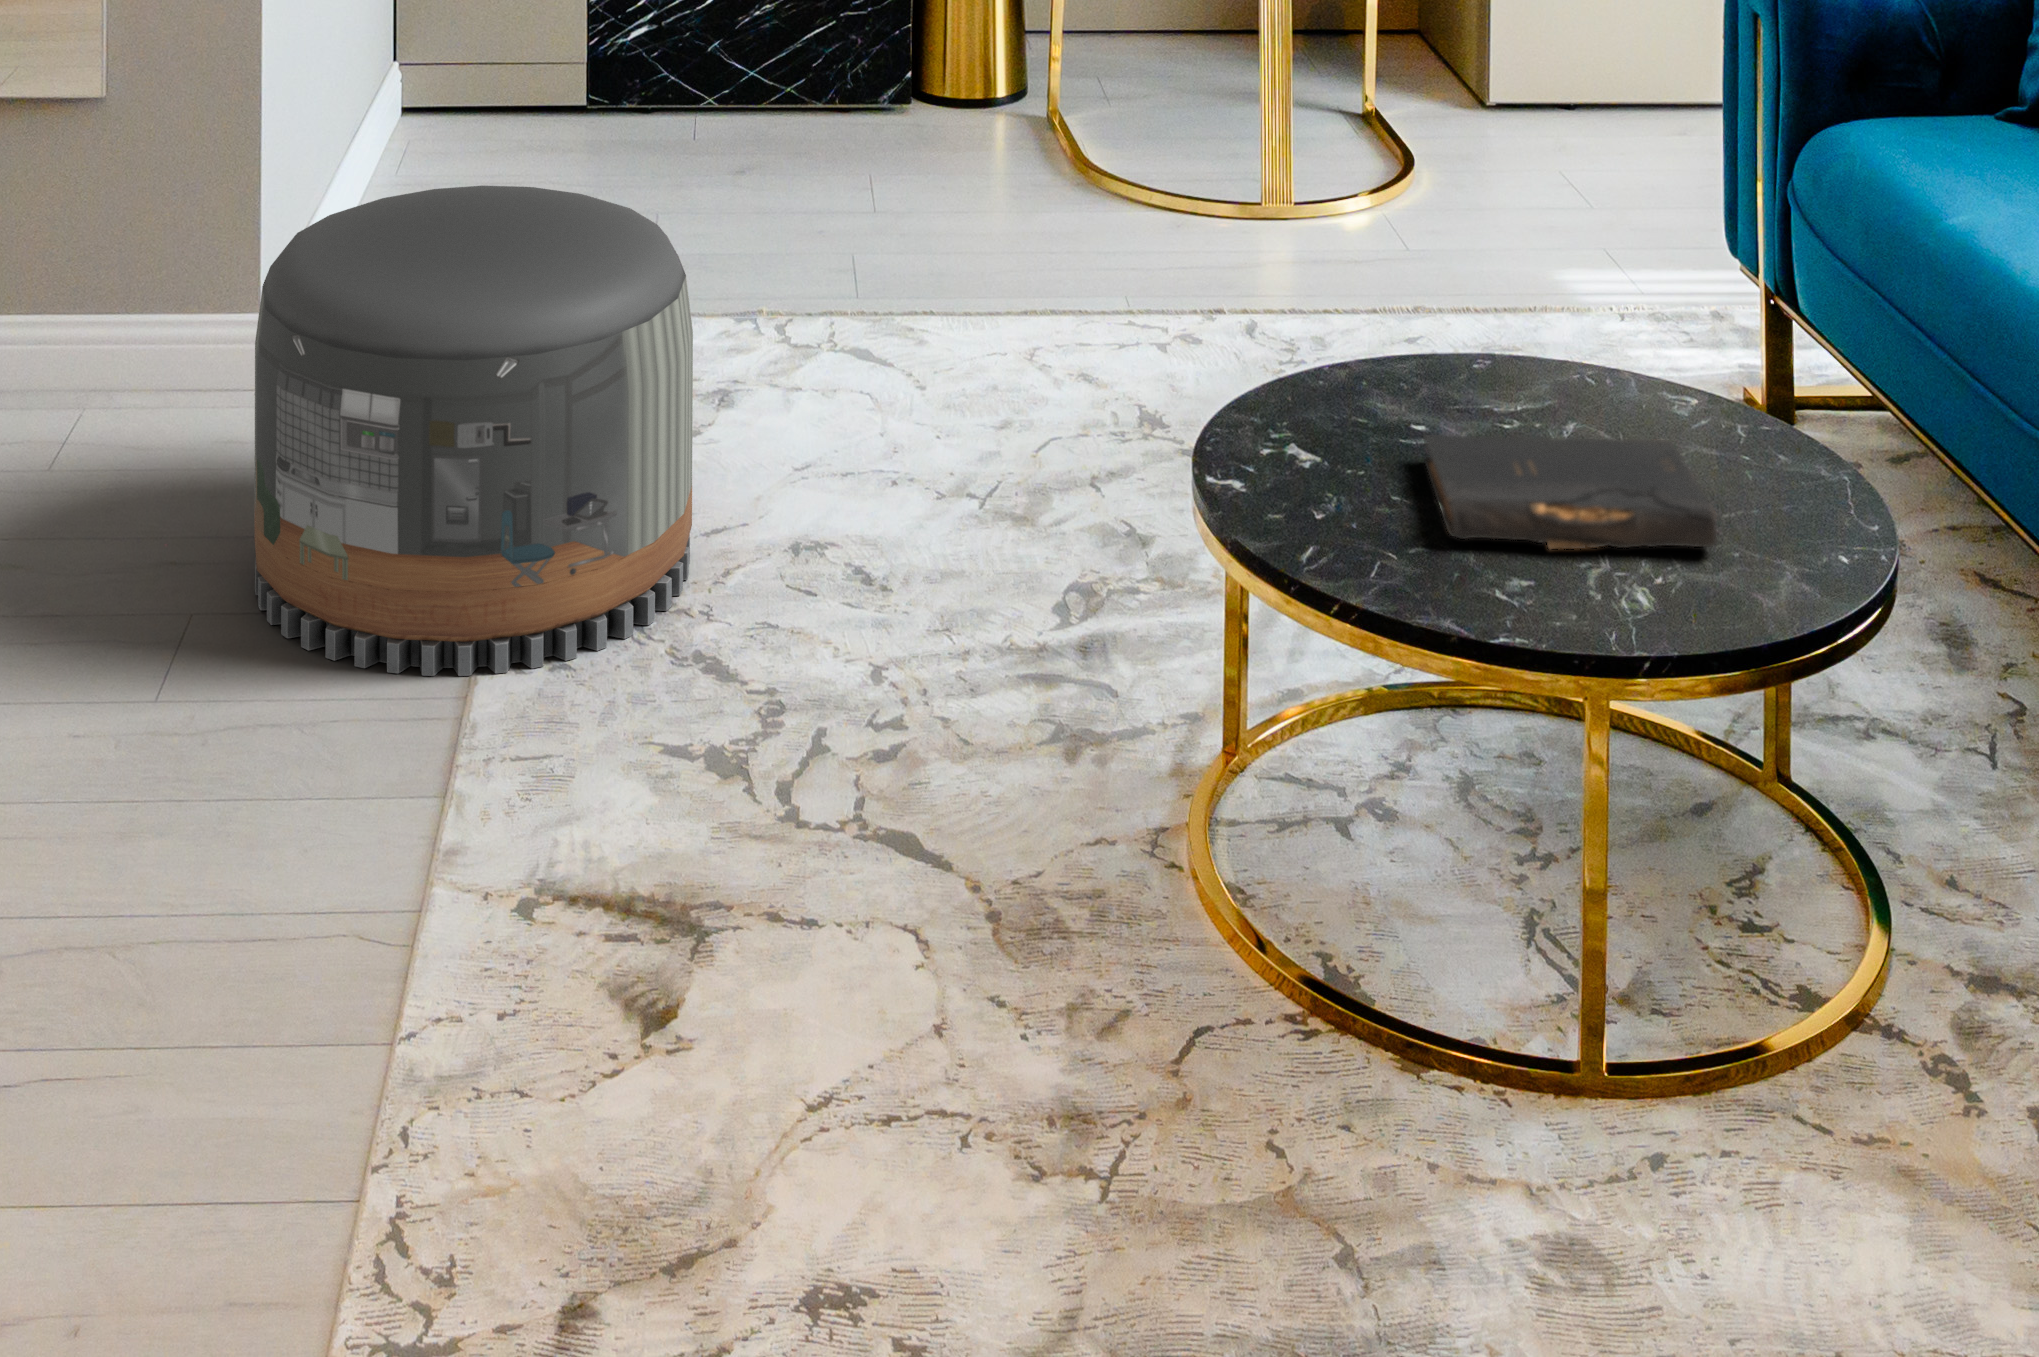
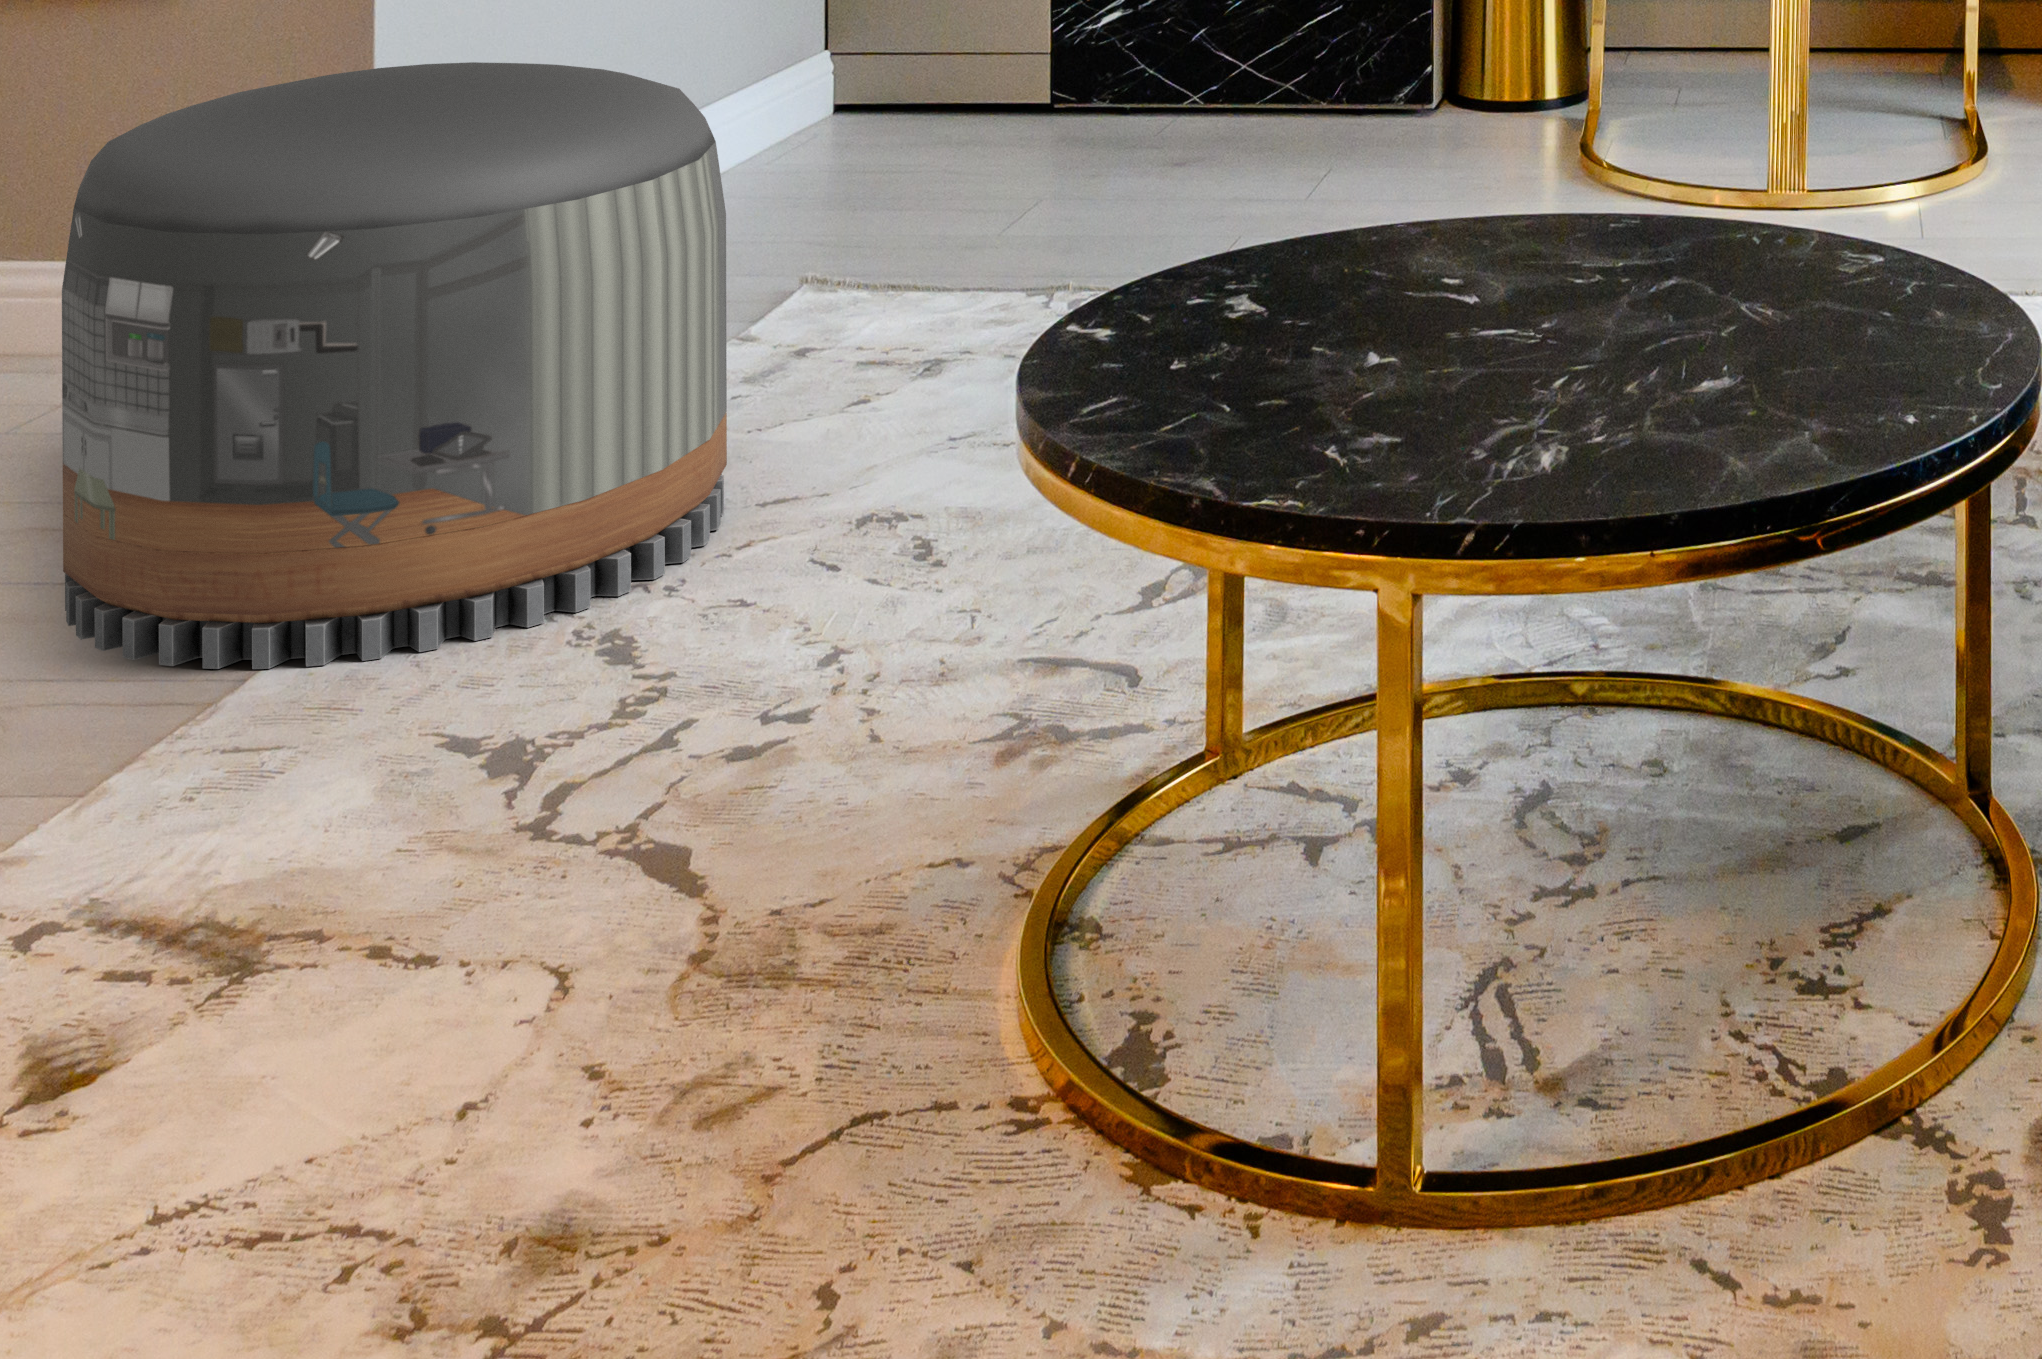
book: present [1424,435,1717,549] -> none [1307,271,1748,400]

